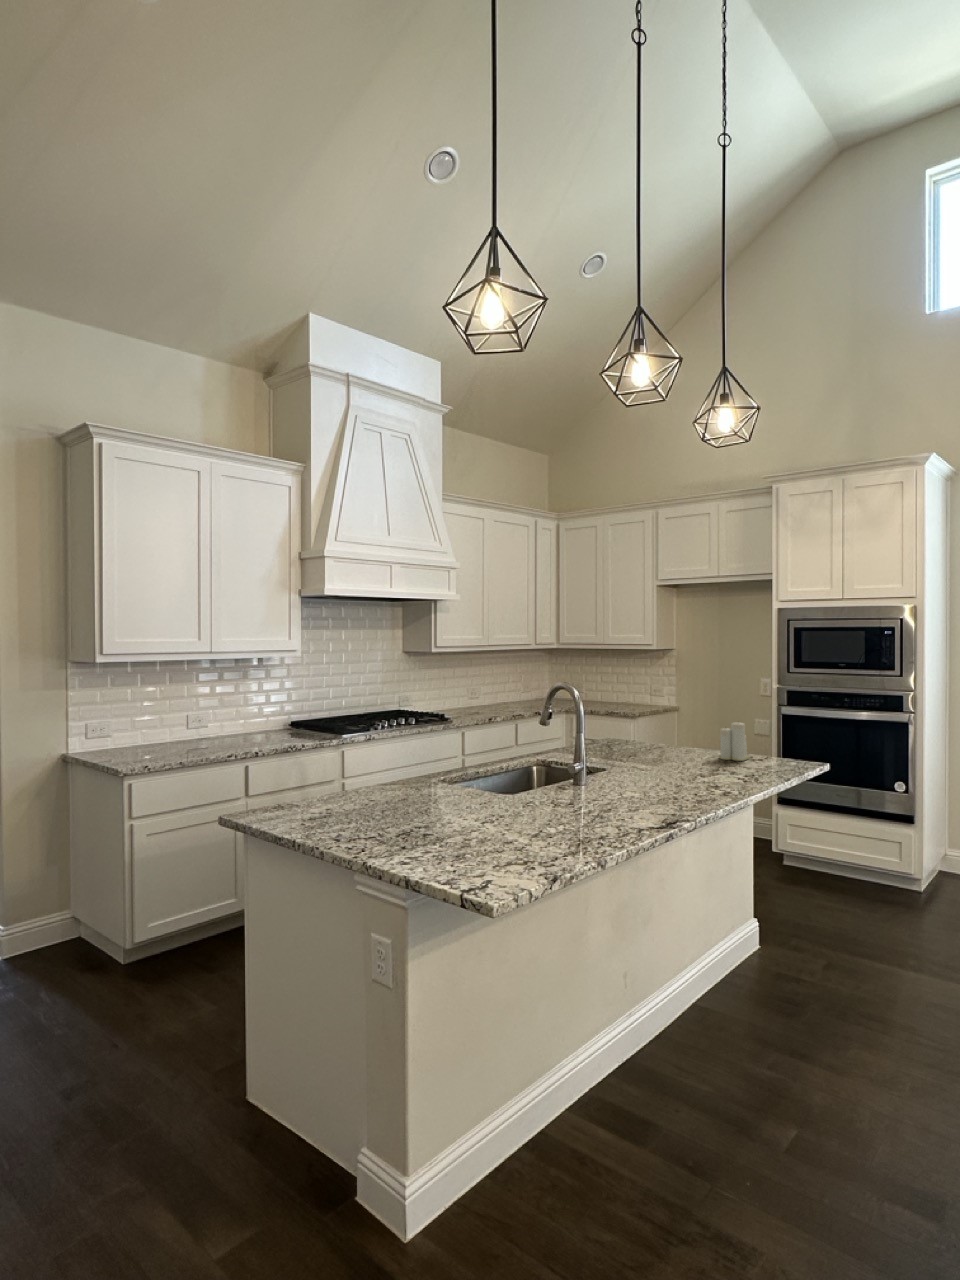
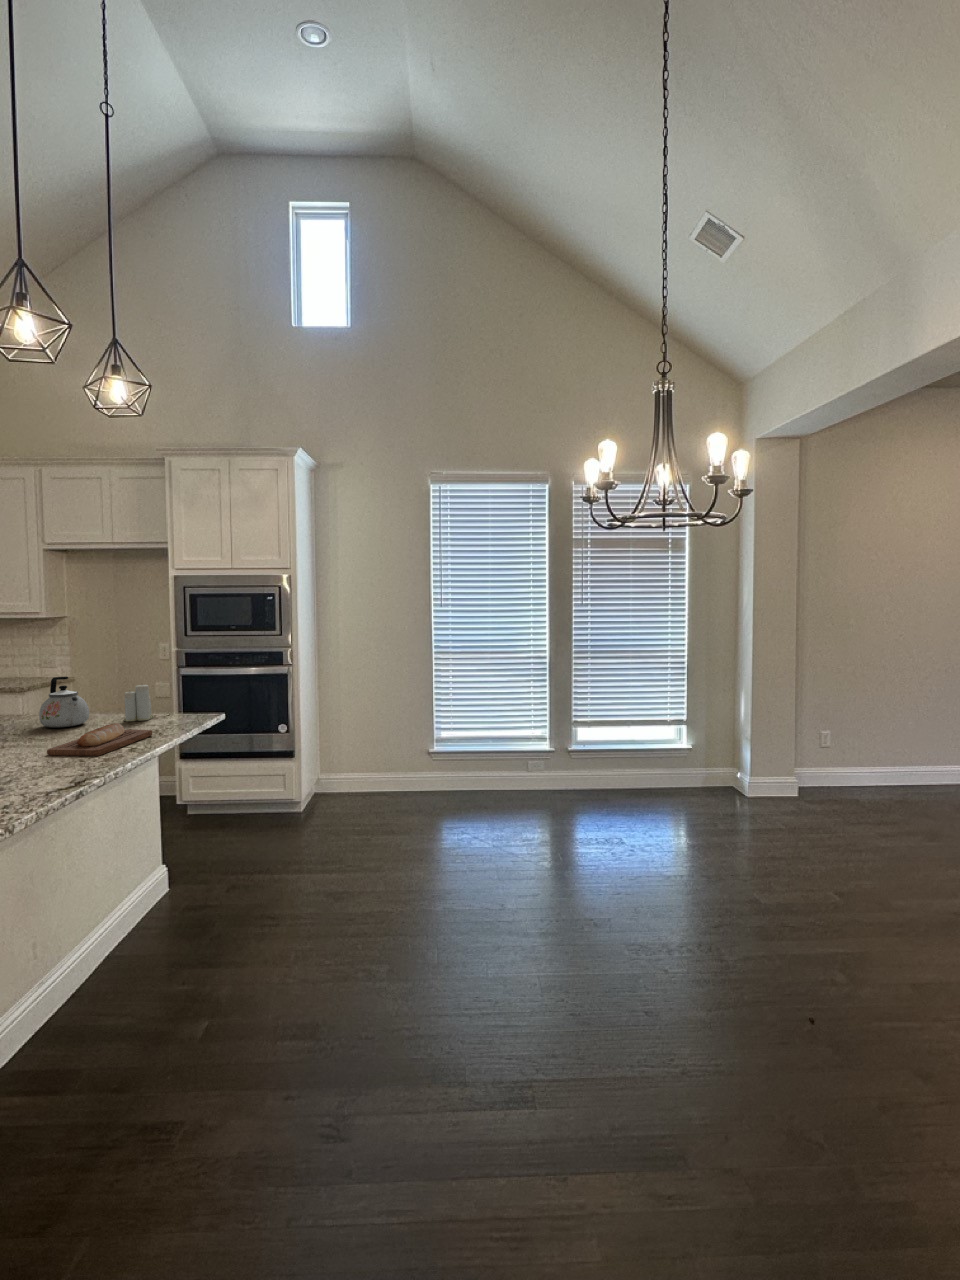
kettle: none [645,707,687,756] -> present [39,677,89,727]
bread loaf: none [646,762,747,795] -> present [47,723,152,756]

